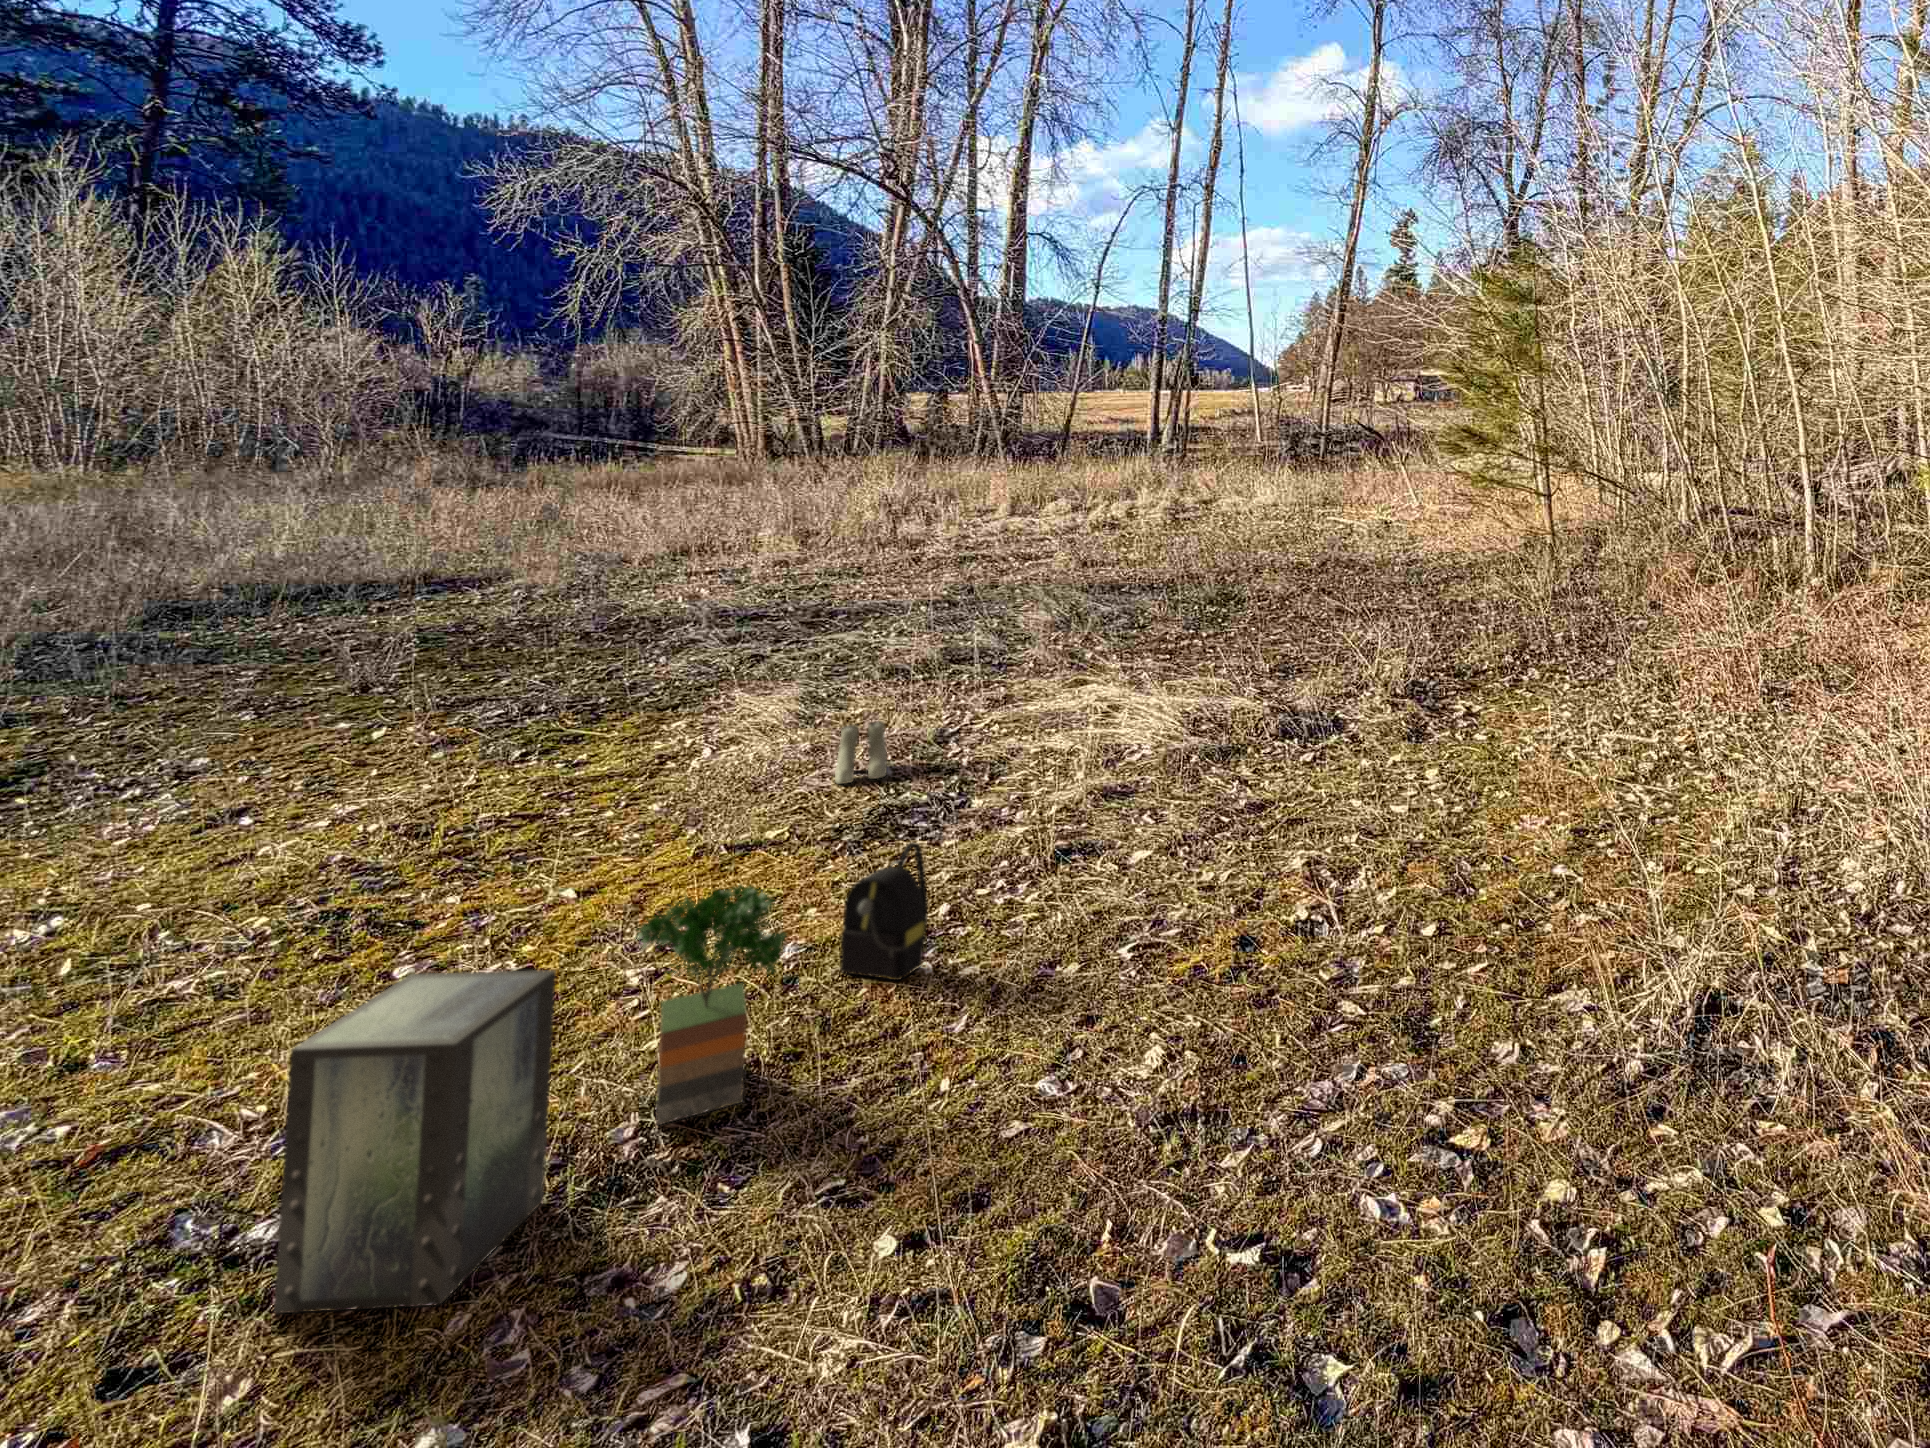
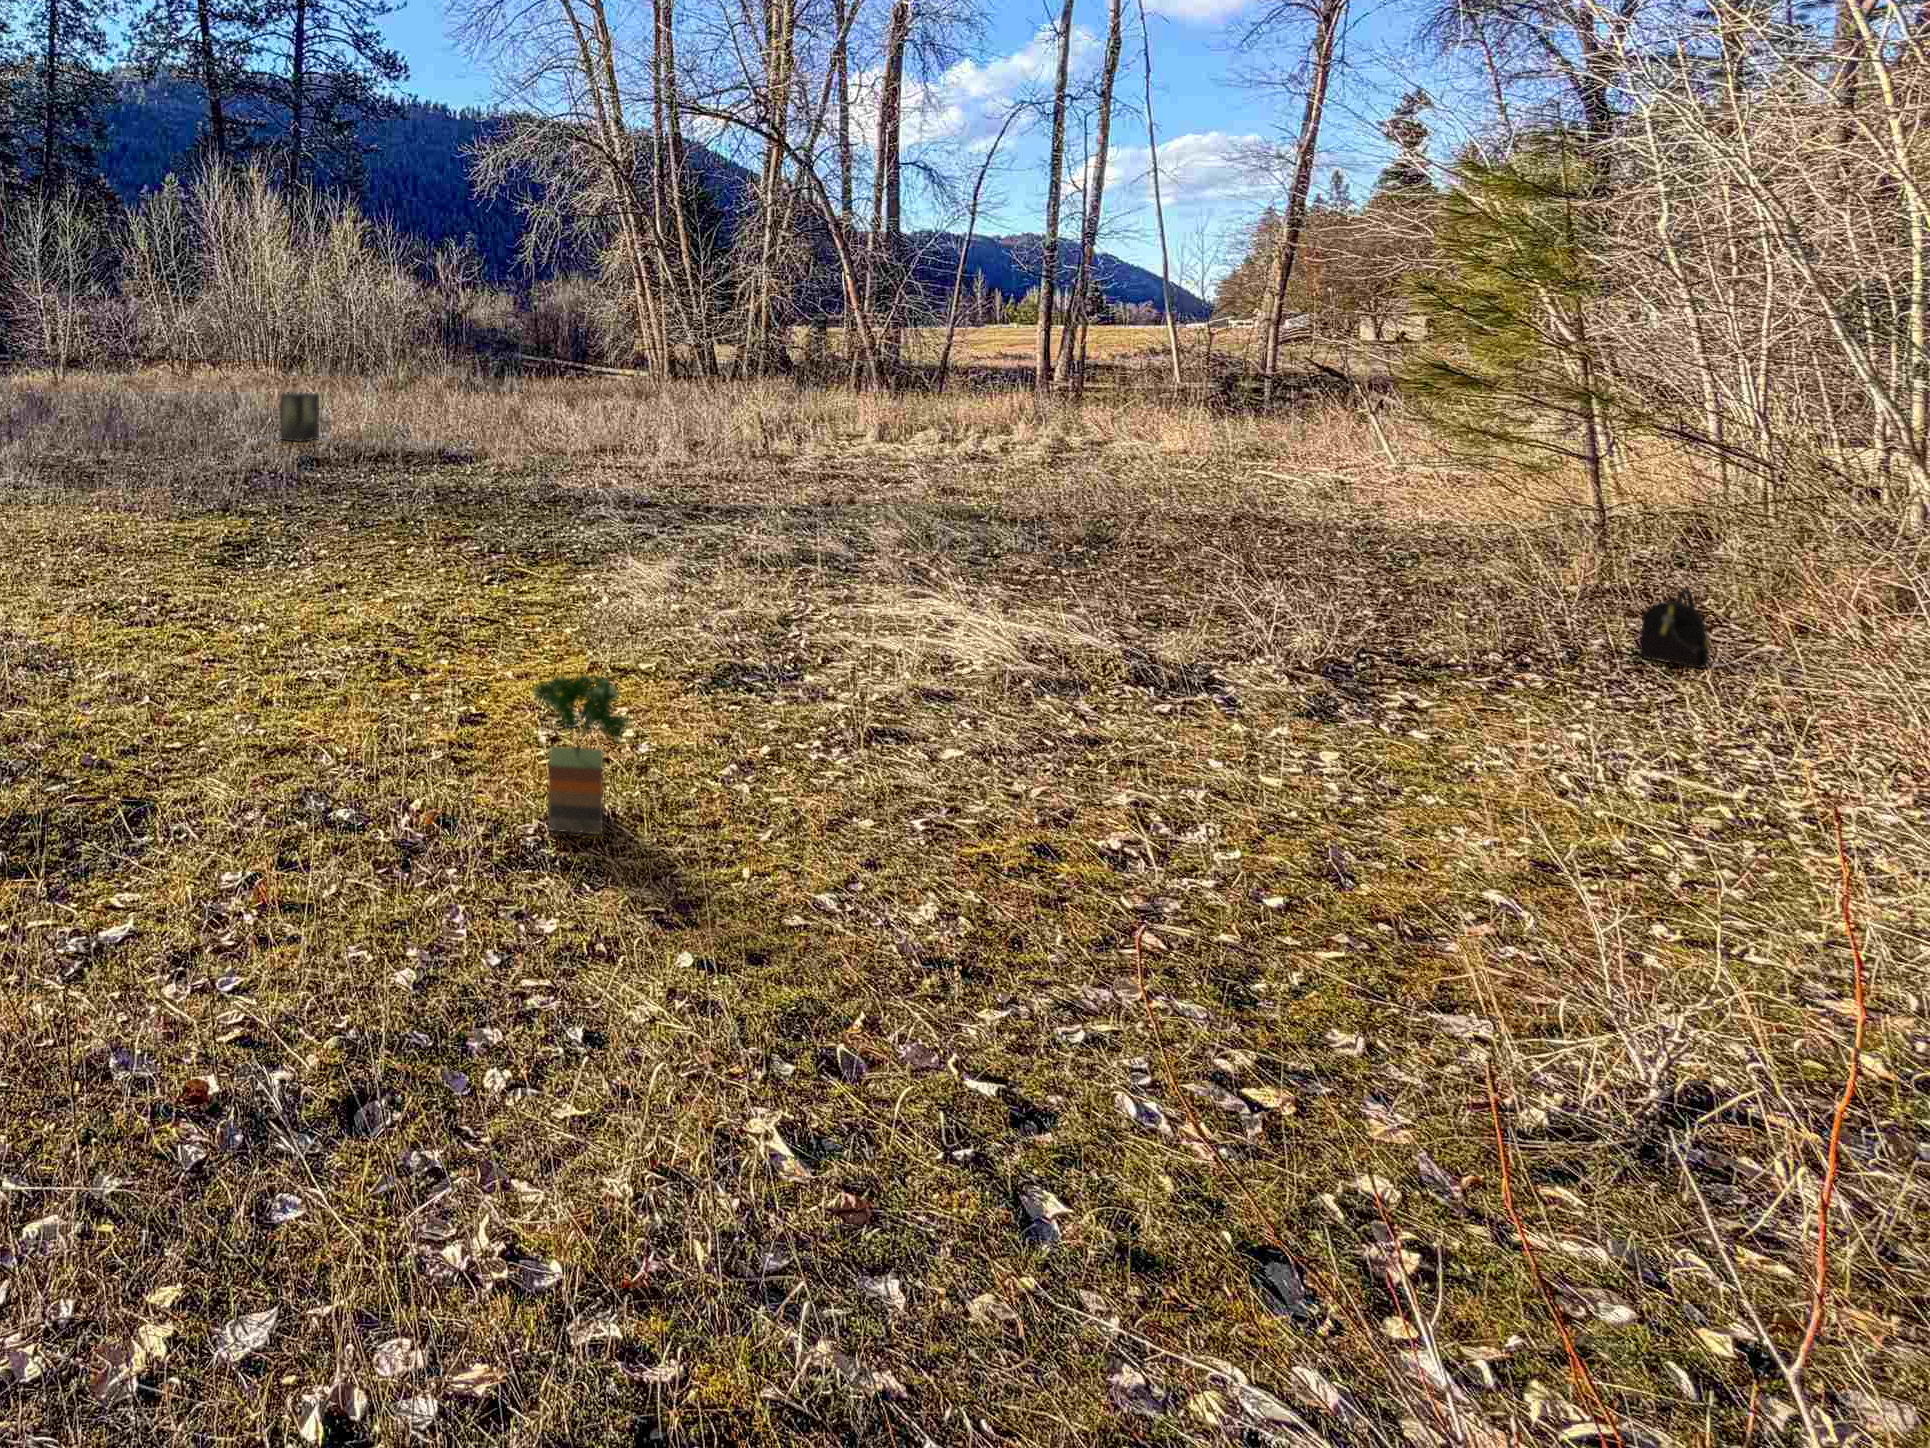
boots: present [835,721,887,784] -> none [695,591,736,640]
backpack: present [840,842,928,980] -> present [1639,589,1710,669]
storage box: present [274,970,556,1313] -> present [279,393,319,442]

